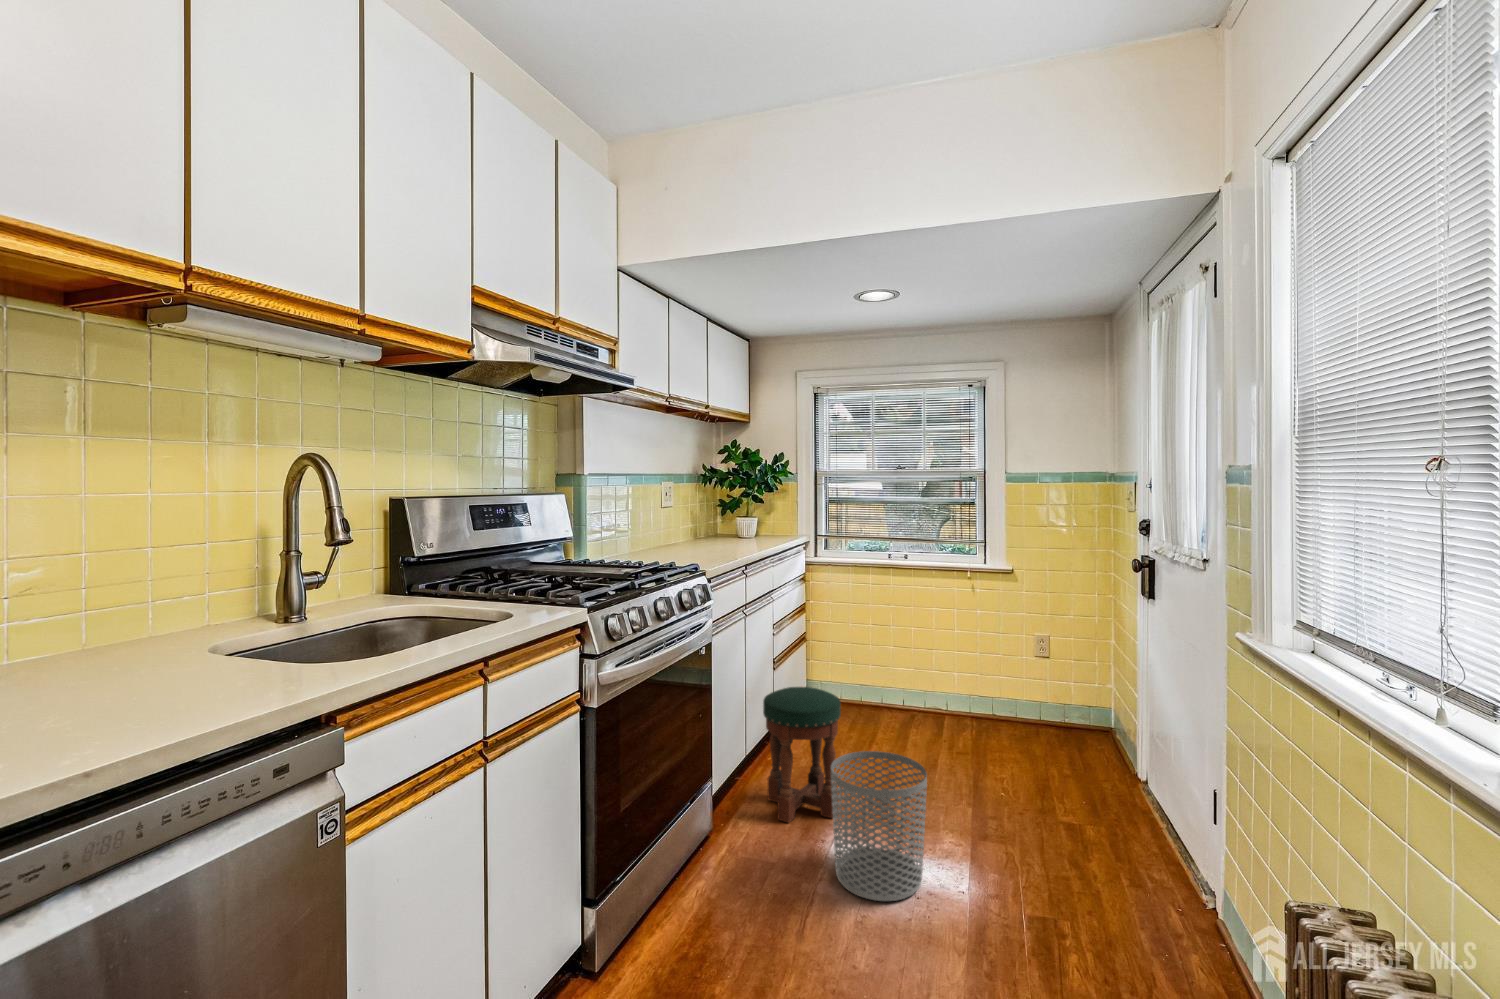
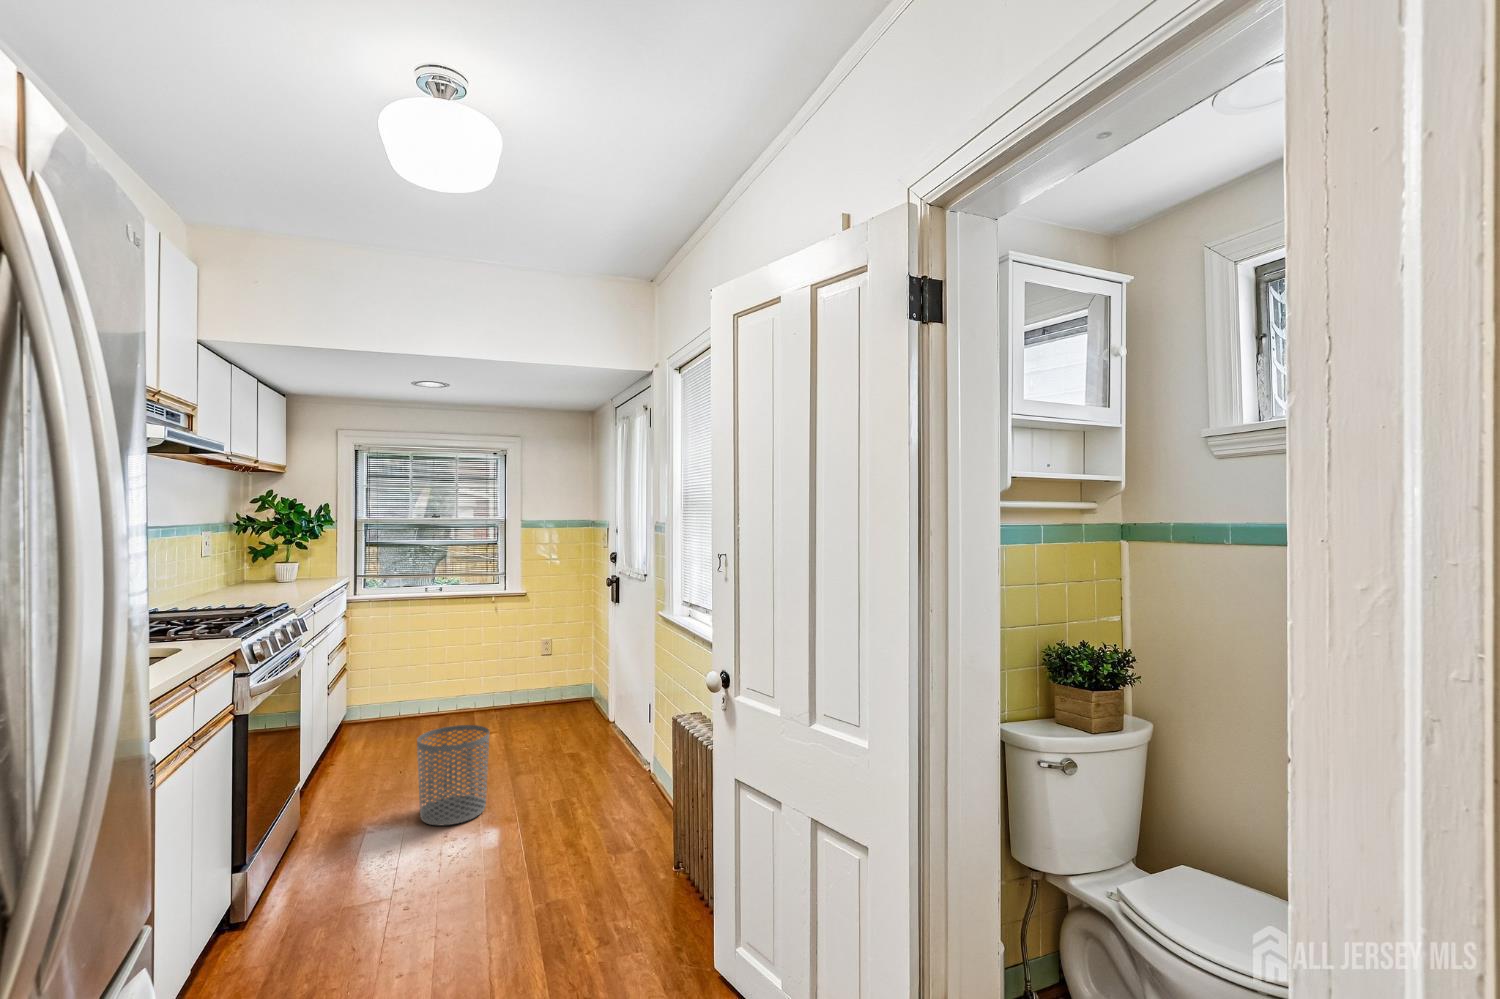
stool: present [763,687,841,823] -> none [340,696,410,806]

